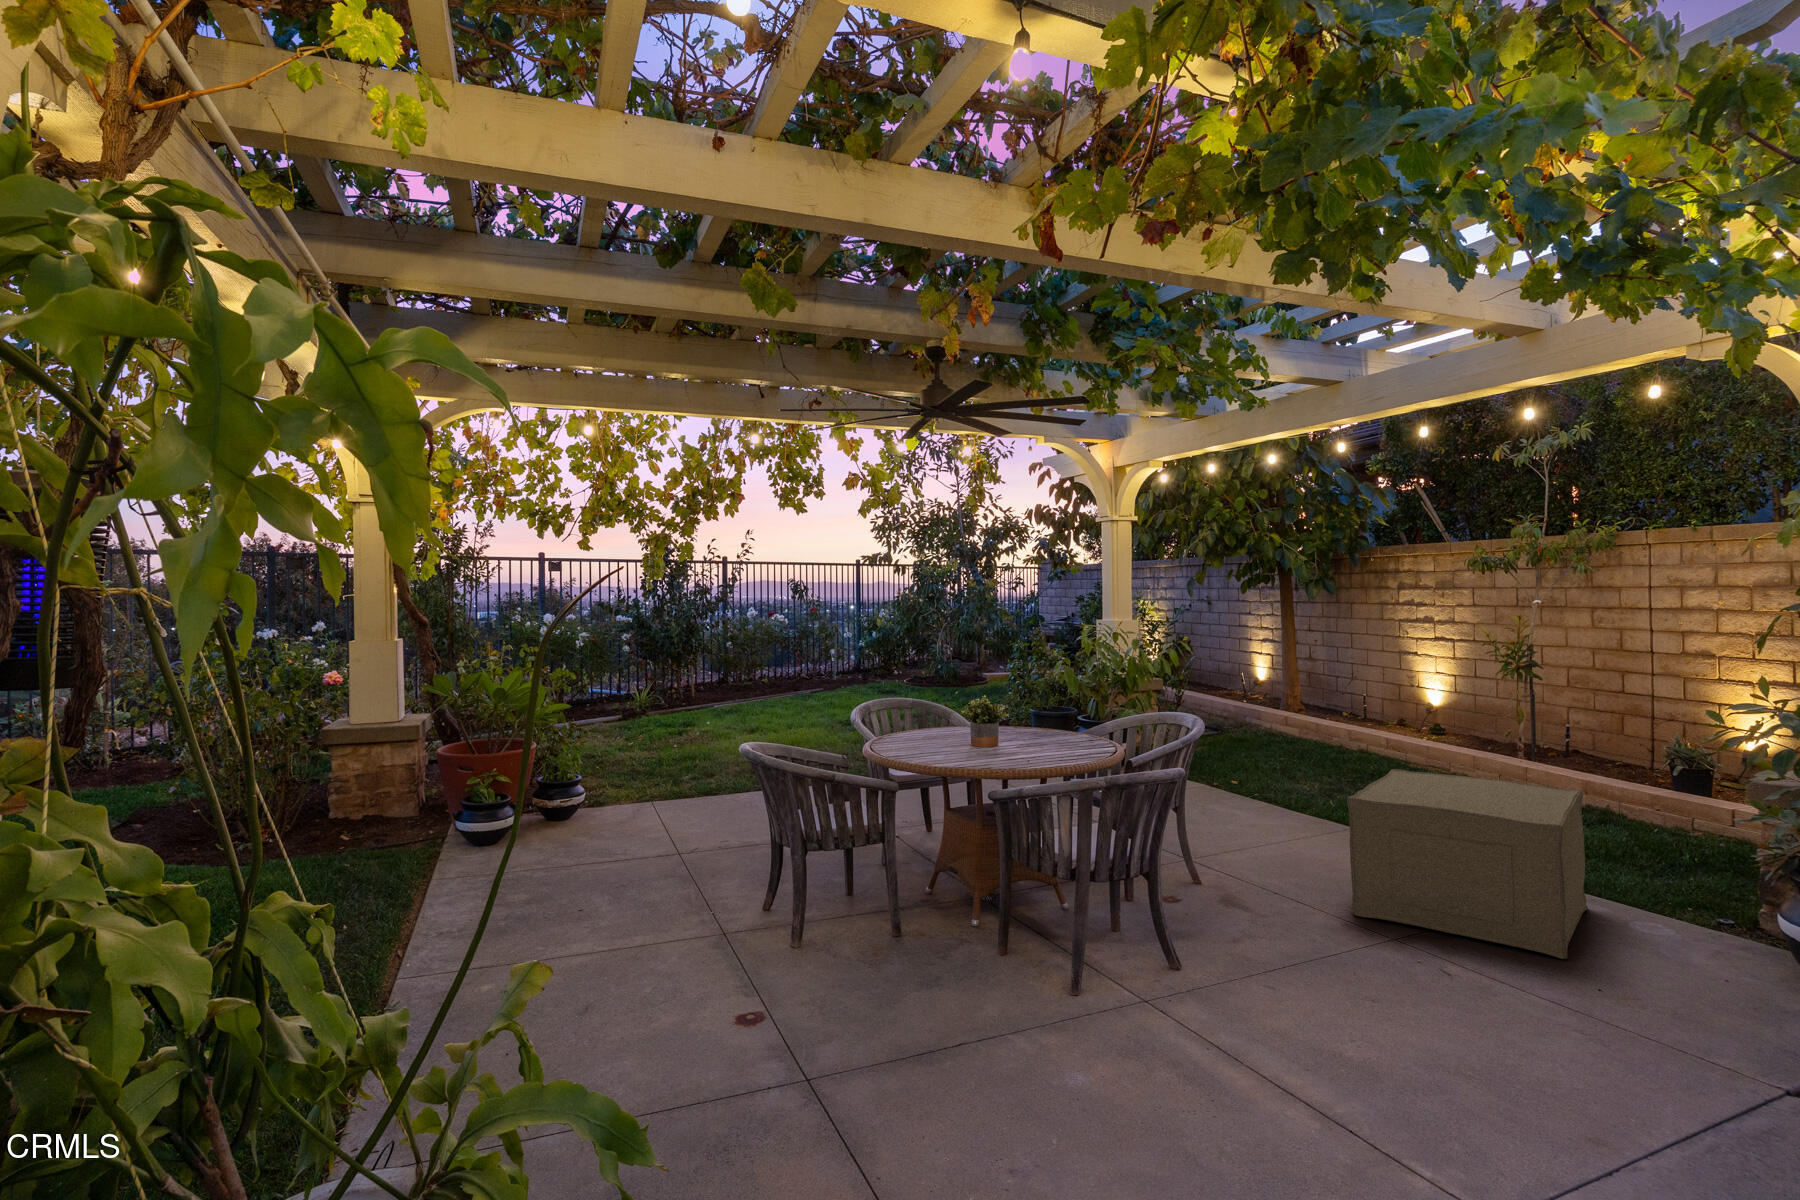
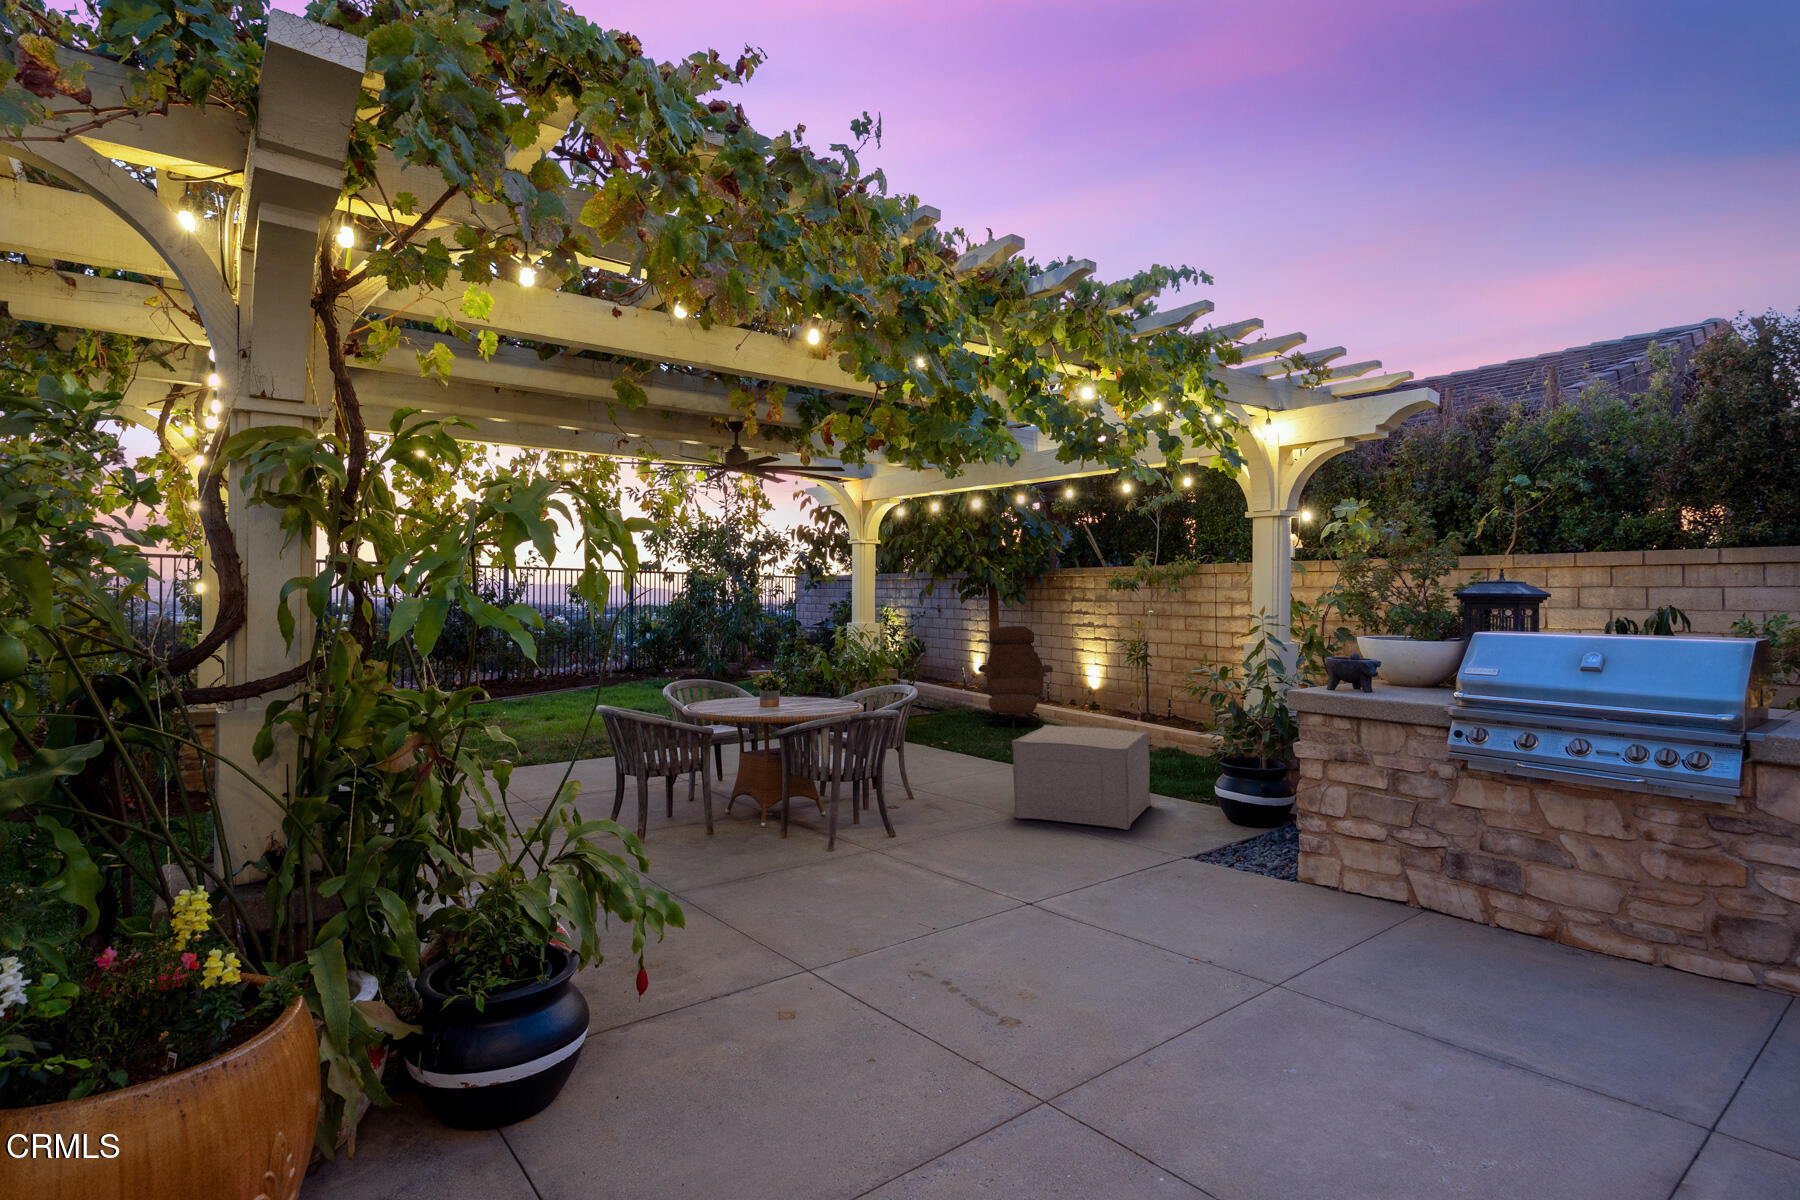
lounge chair: none [1266,622,1372,756] -> present [978,626,1053,728]

